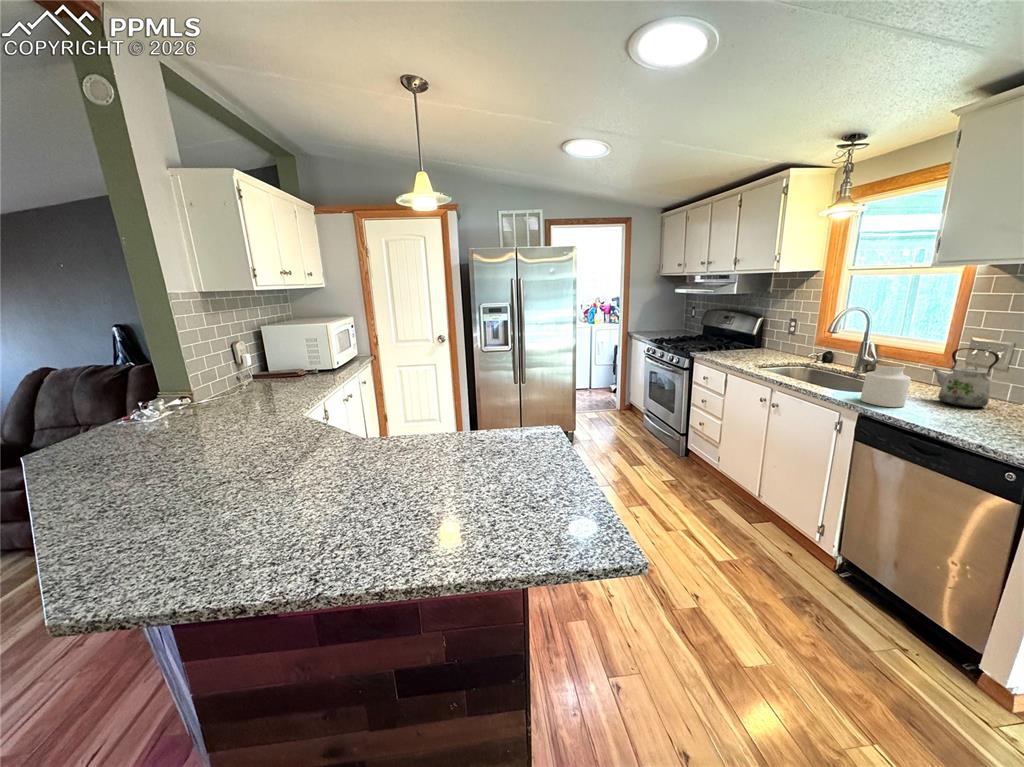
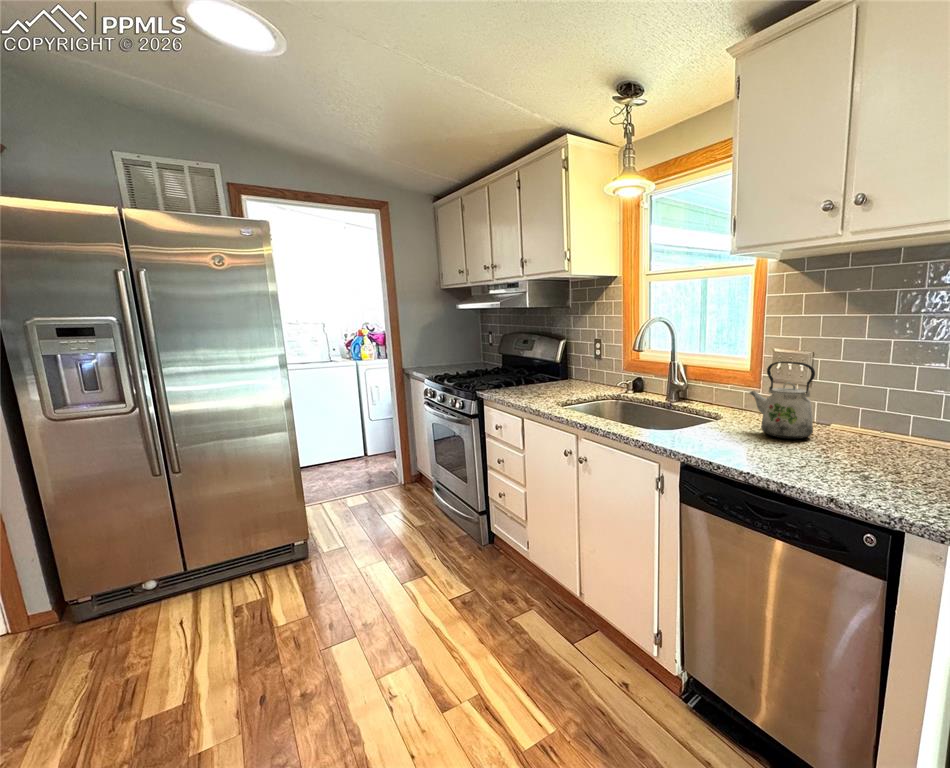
jar: present [860,363,911,407] -> none [679,387,730,449]

